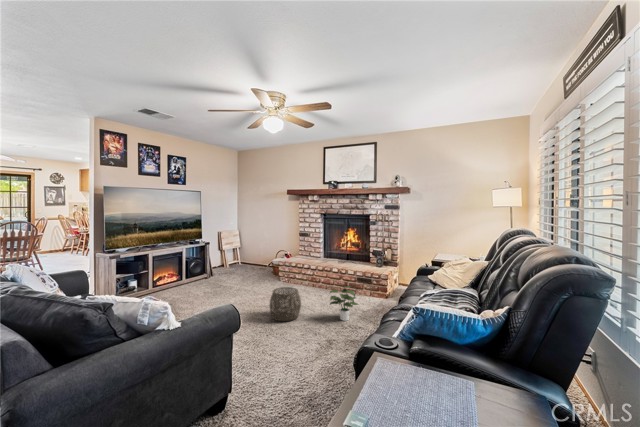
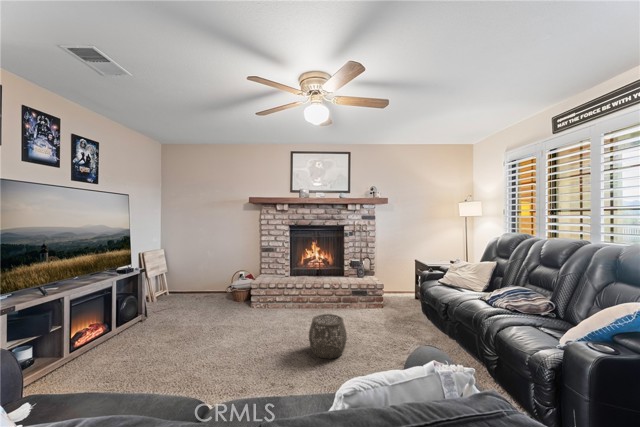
potted plant: present [330,286,358,321] -> none [369,302,401,341]

